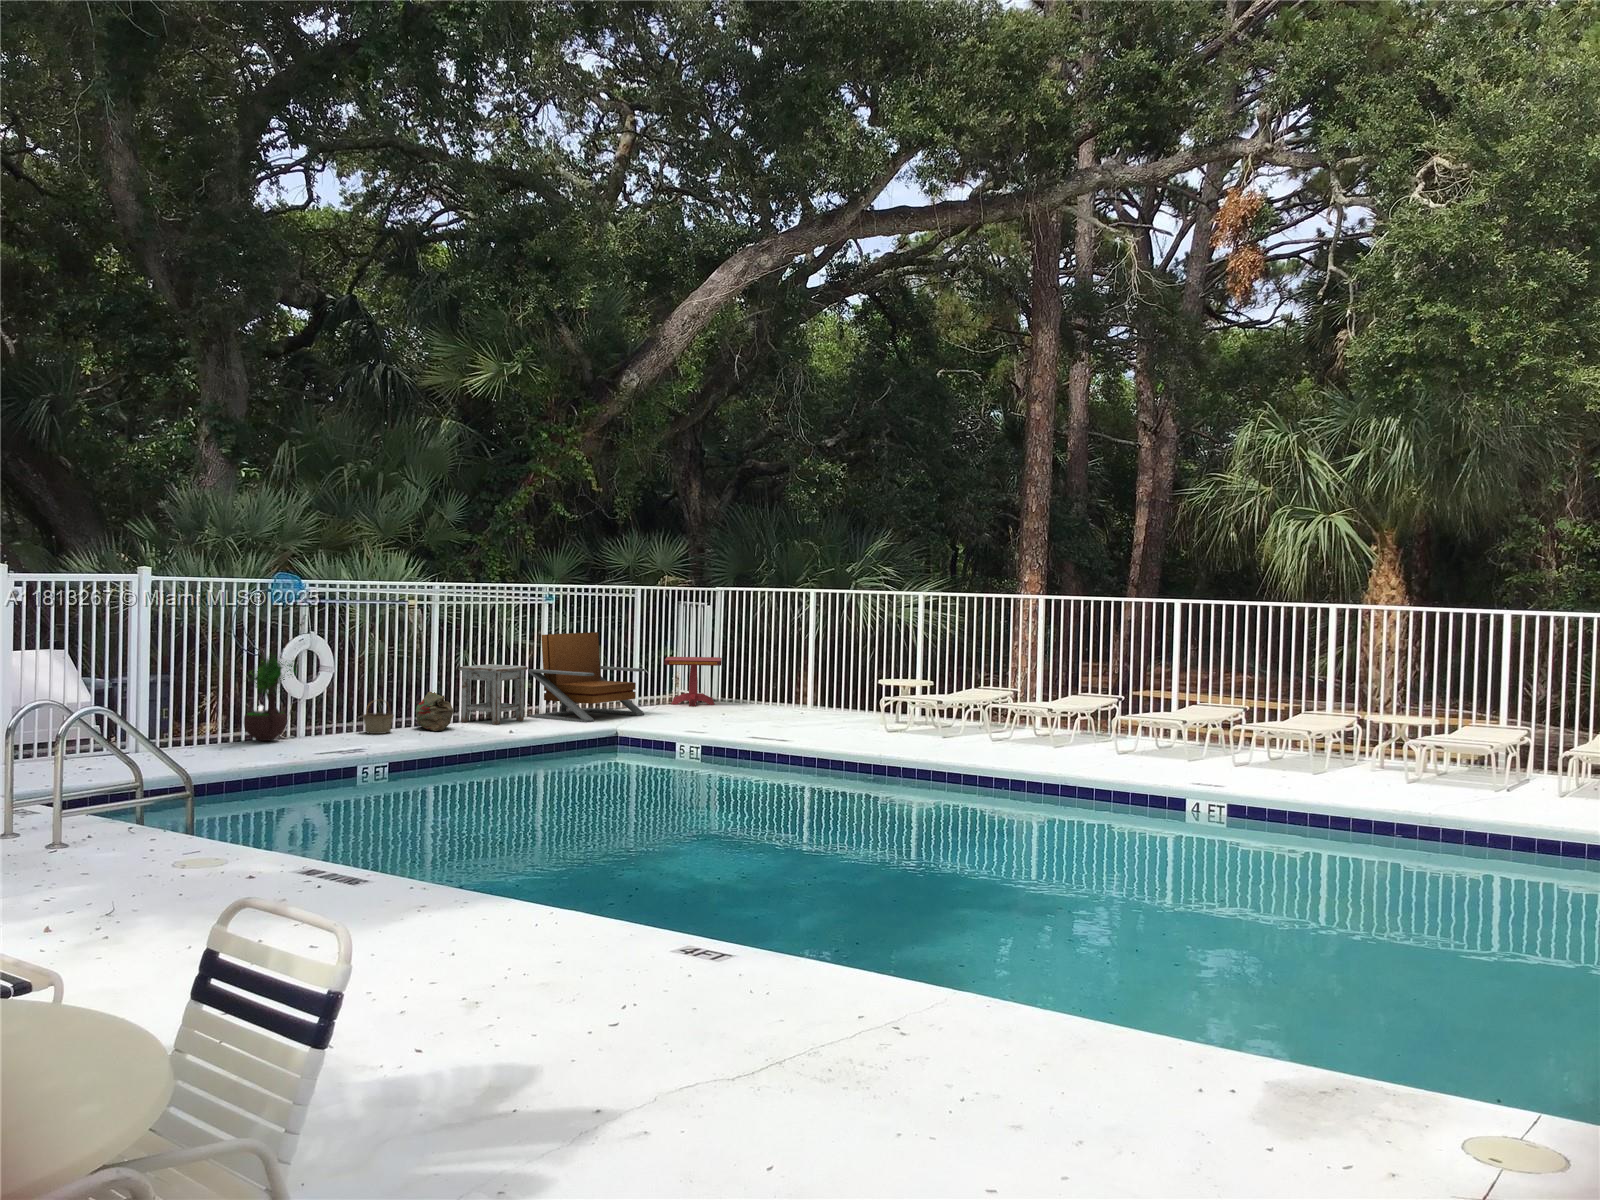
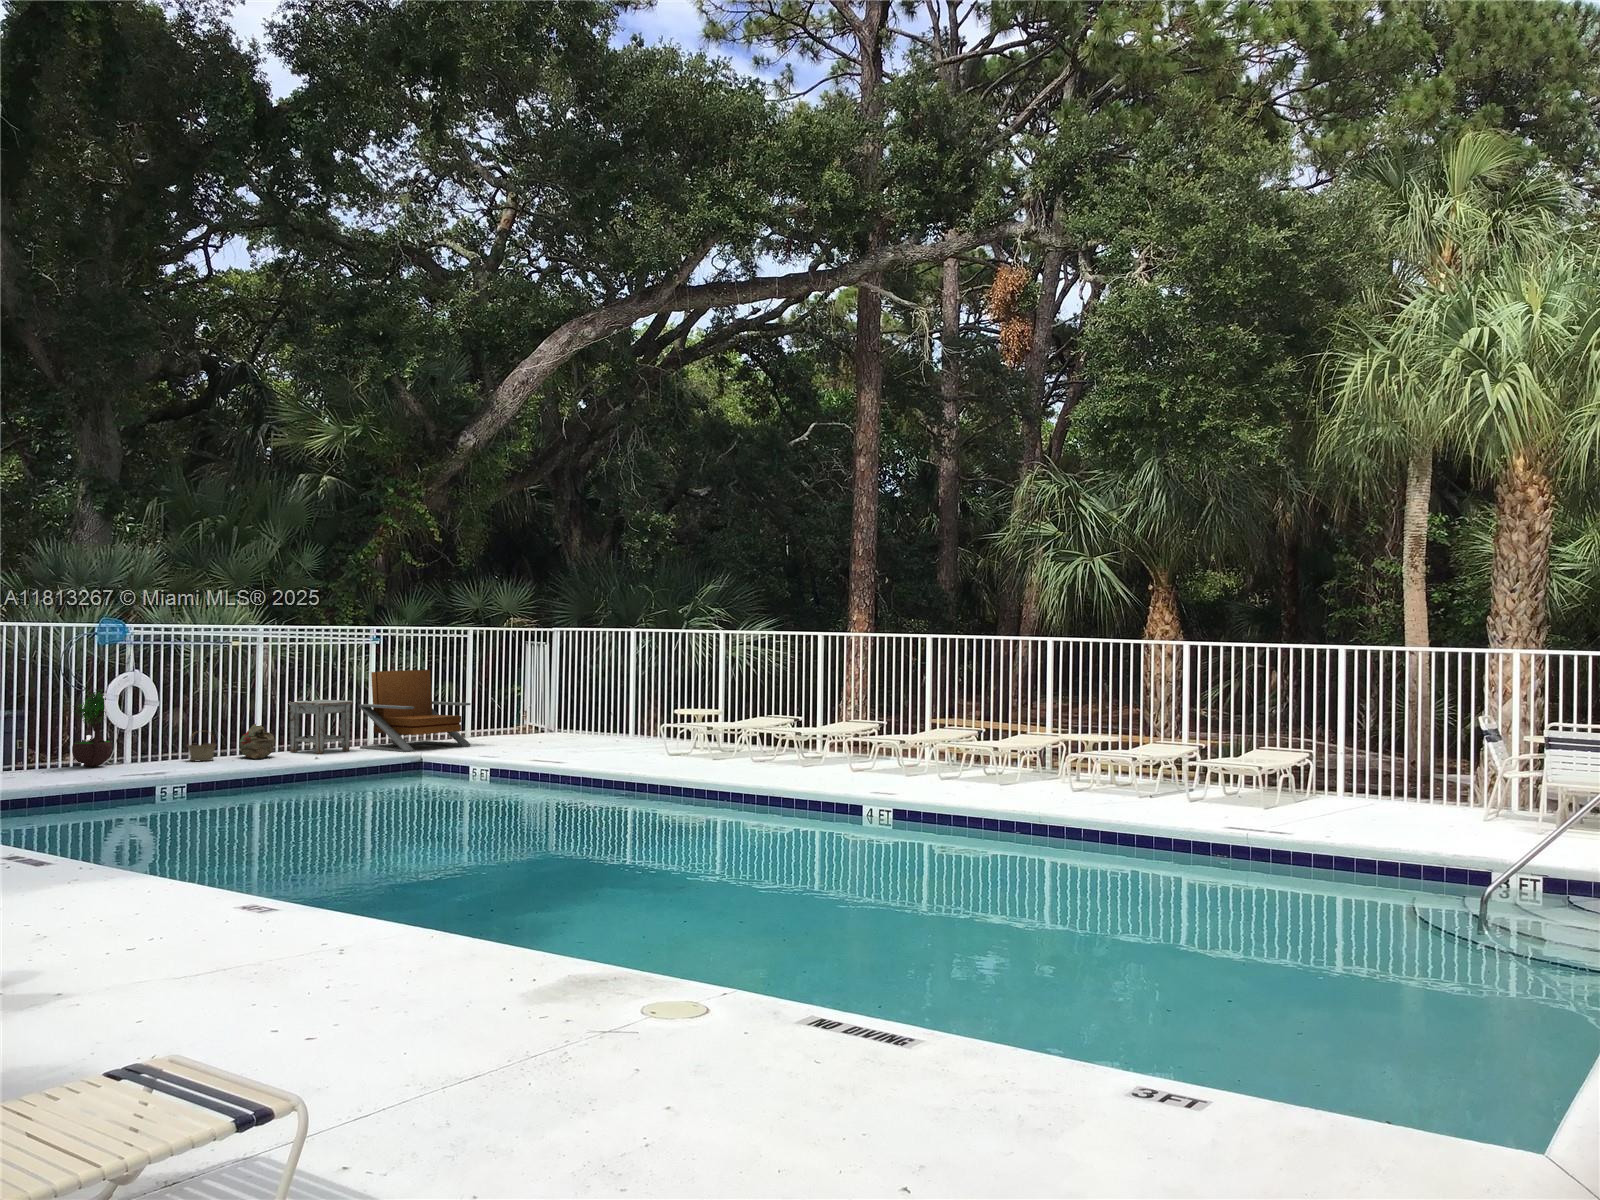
side table: present [664,657,722,706] -> none [502,693,563,739]

